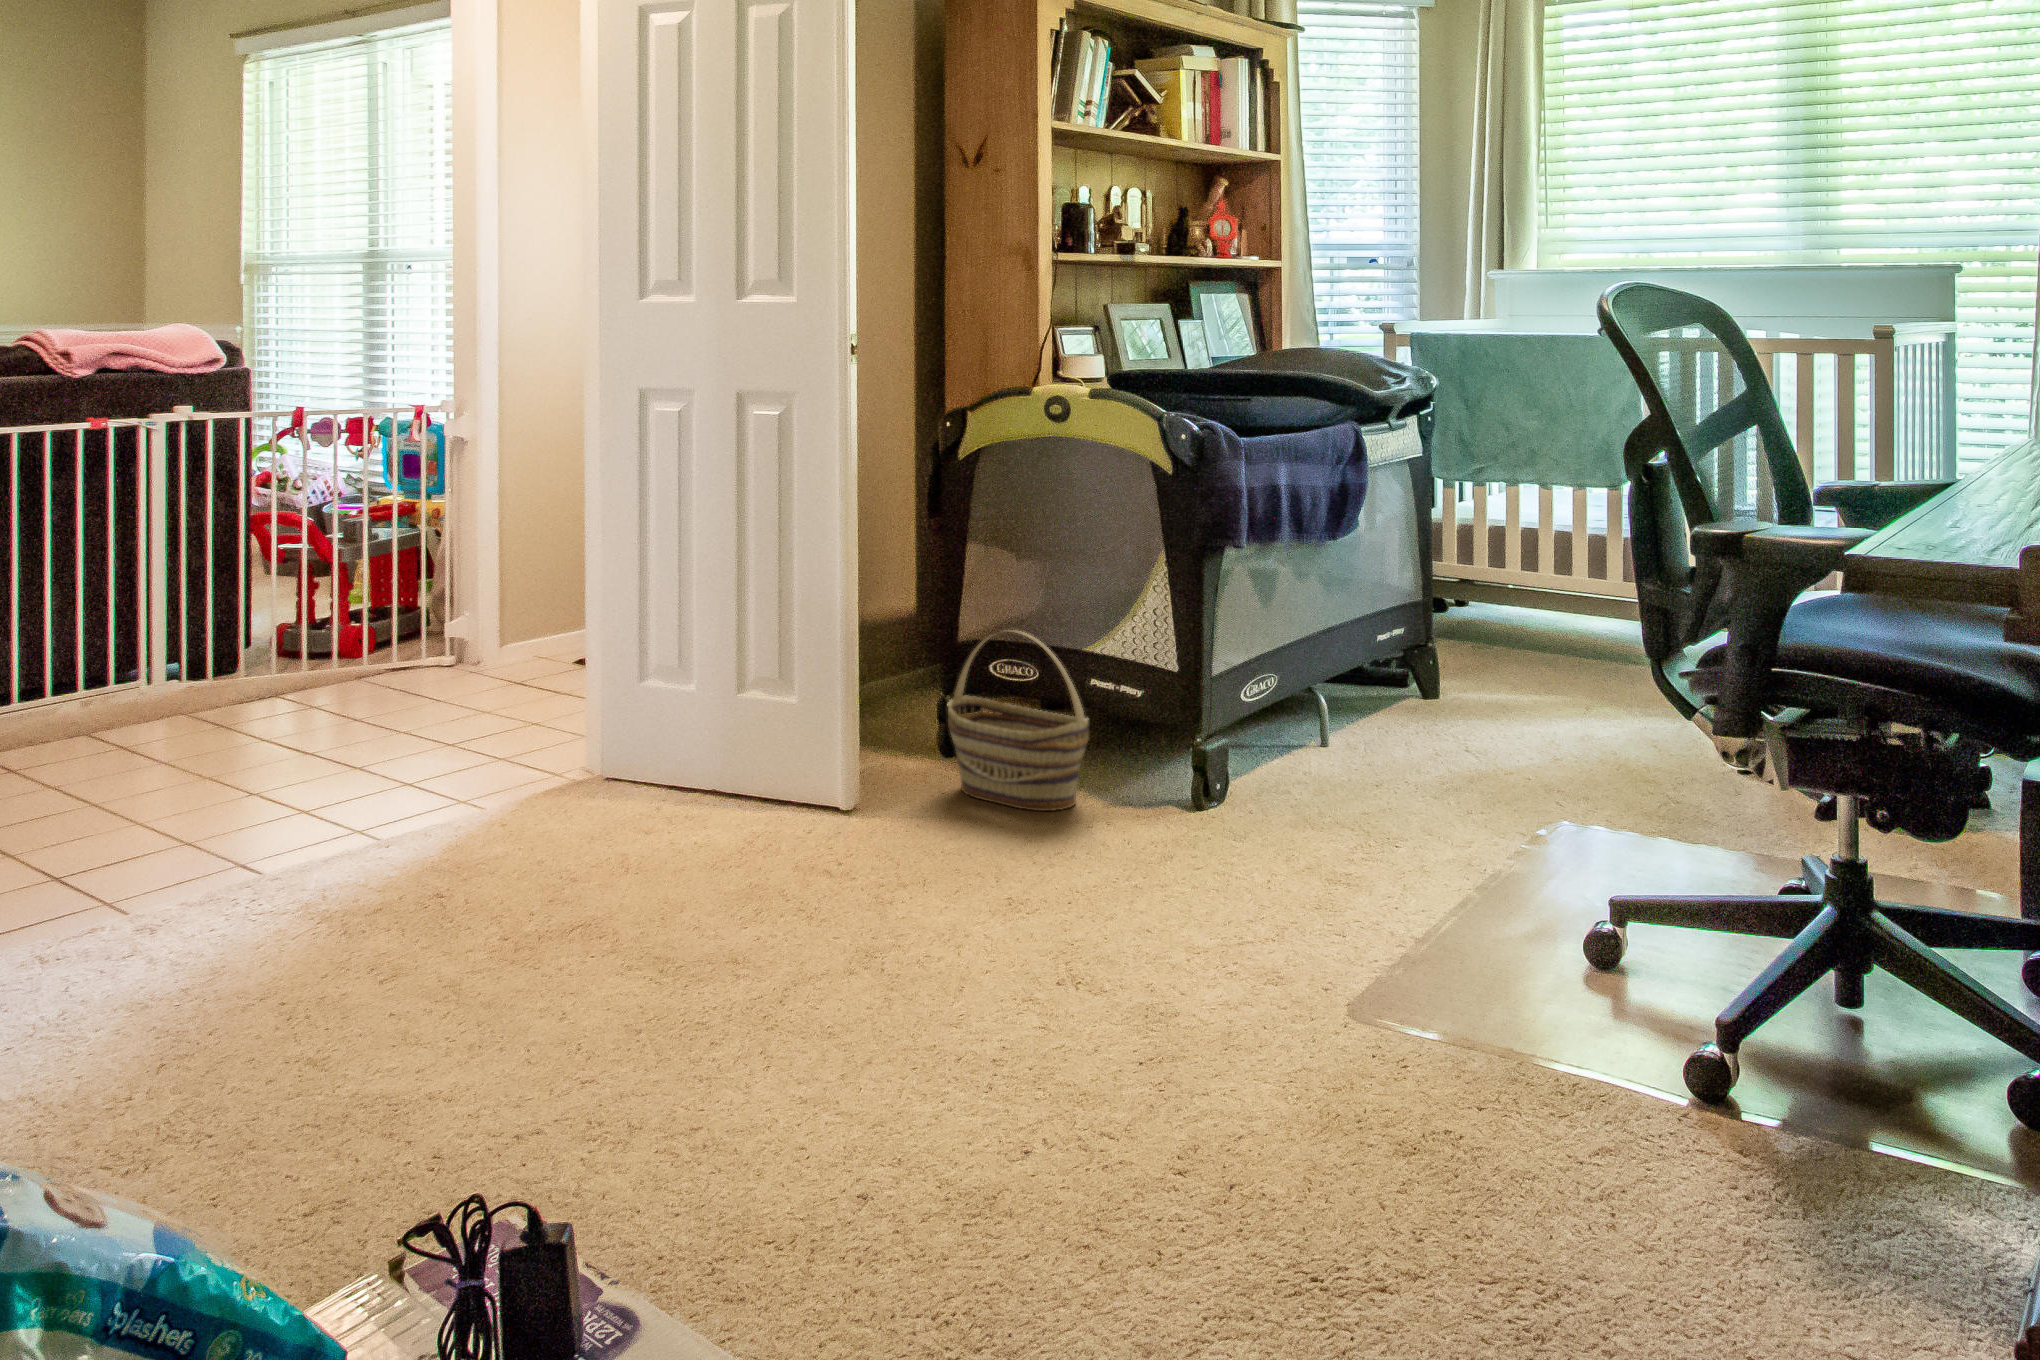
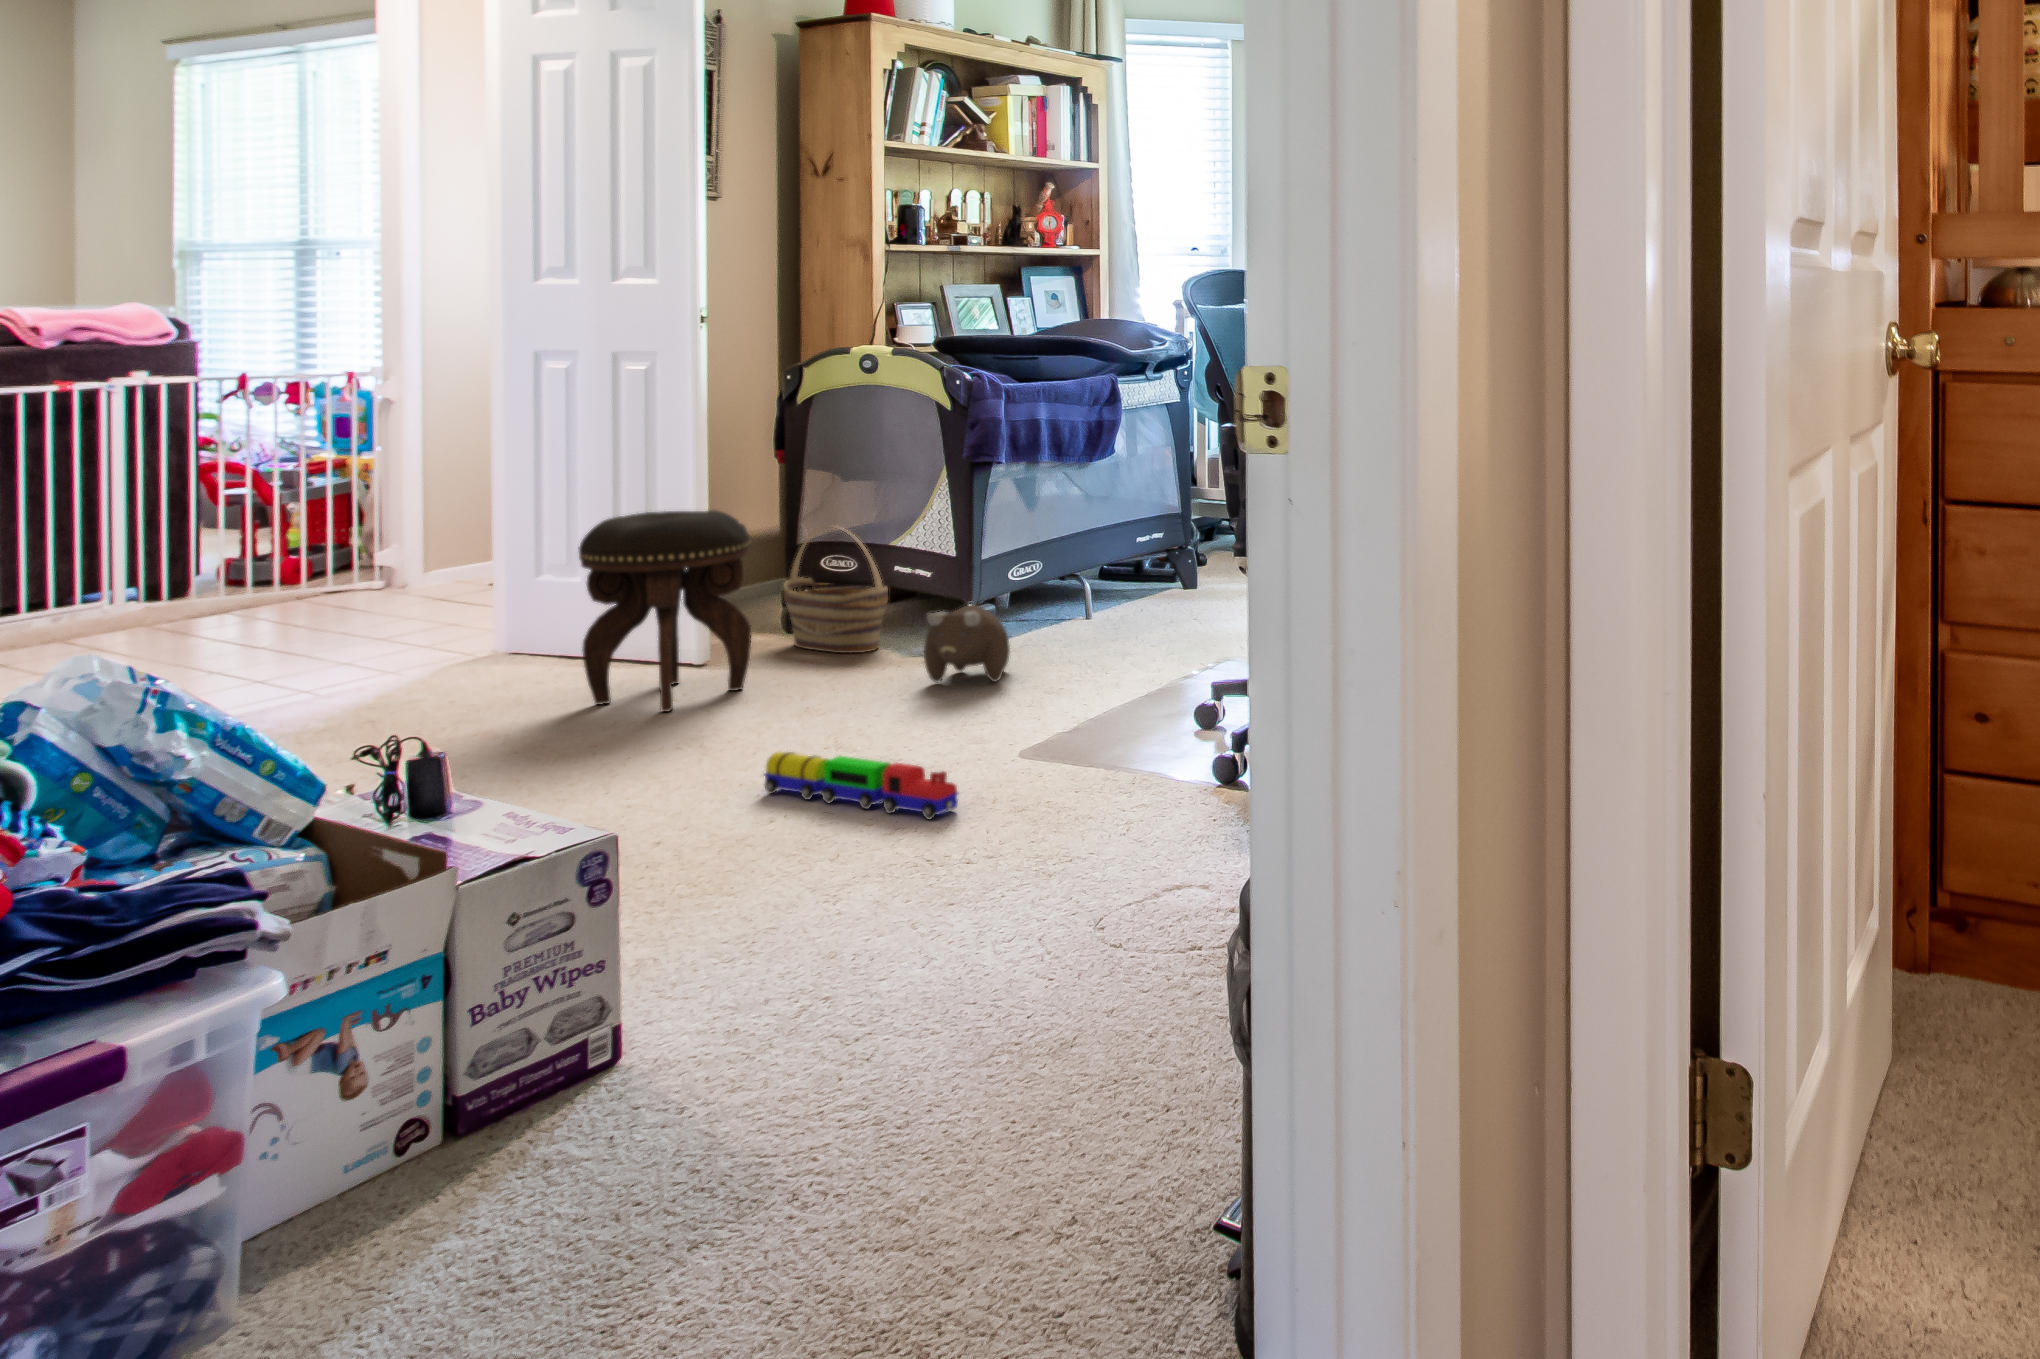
footstool: none [709,619,934,925] -> present [578,510,751,712]
plush toy: none [1174,766,1290,886] -> present [924,605,1010,682]
toy train: none [1035,1079,1398,1270] -> present [764,752,958,819]

